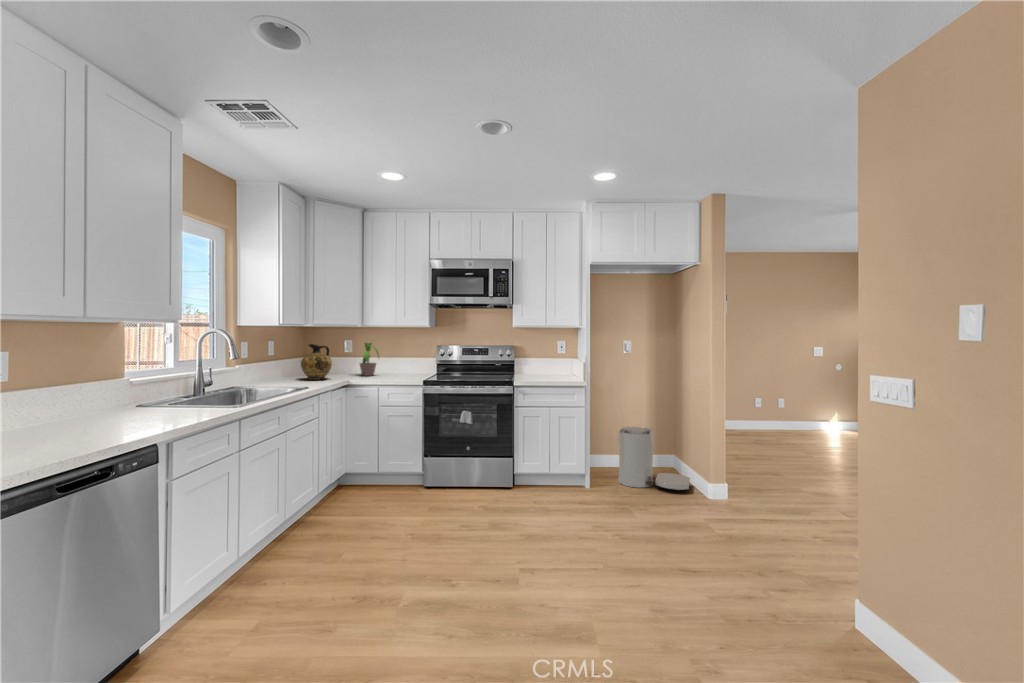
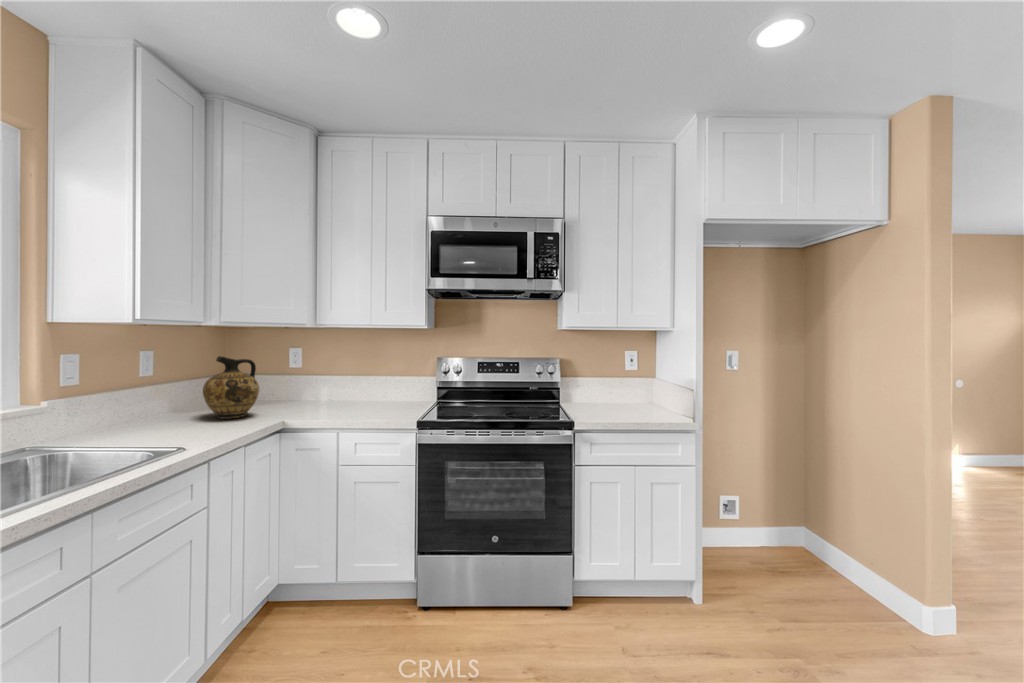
potted plant: present [360,343,379,376] -> none [300,352,349,406]
trash can: present [618,427,690,490] -> none [735,492,873,615]

